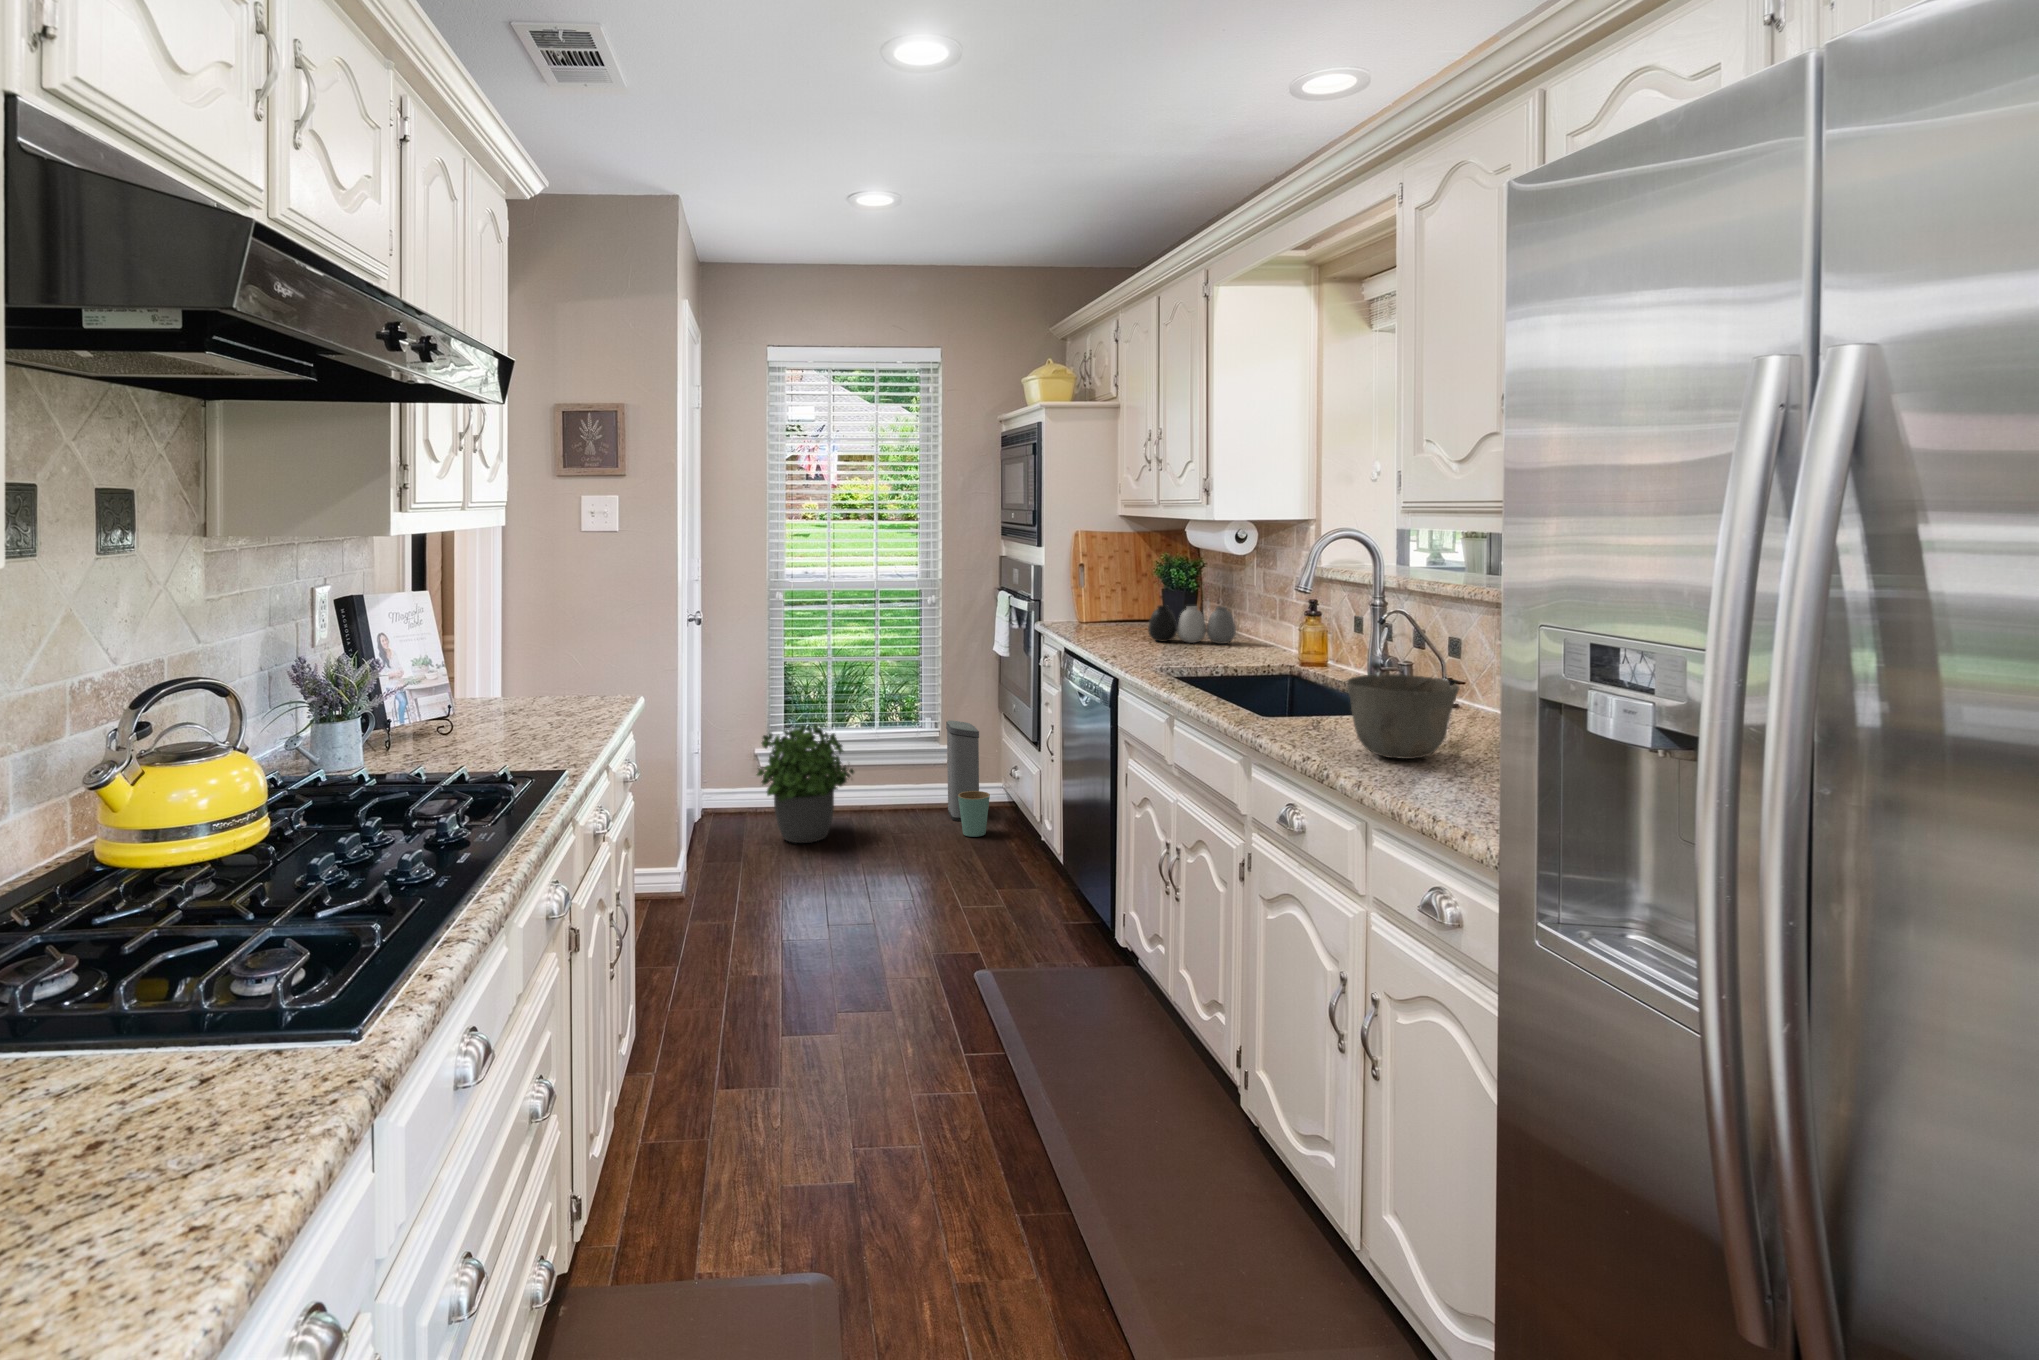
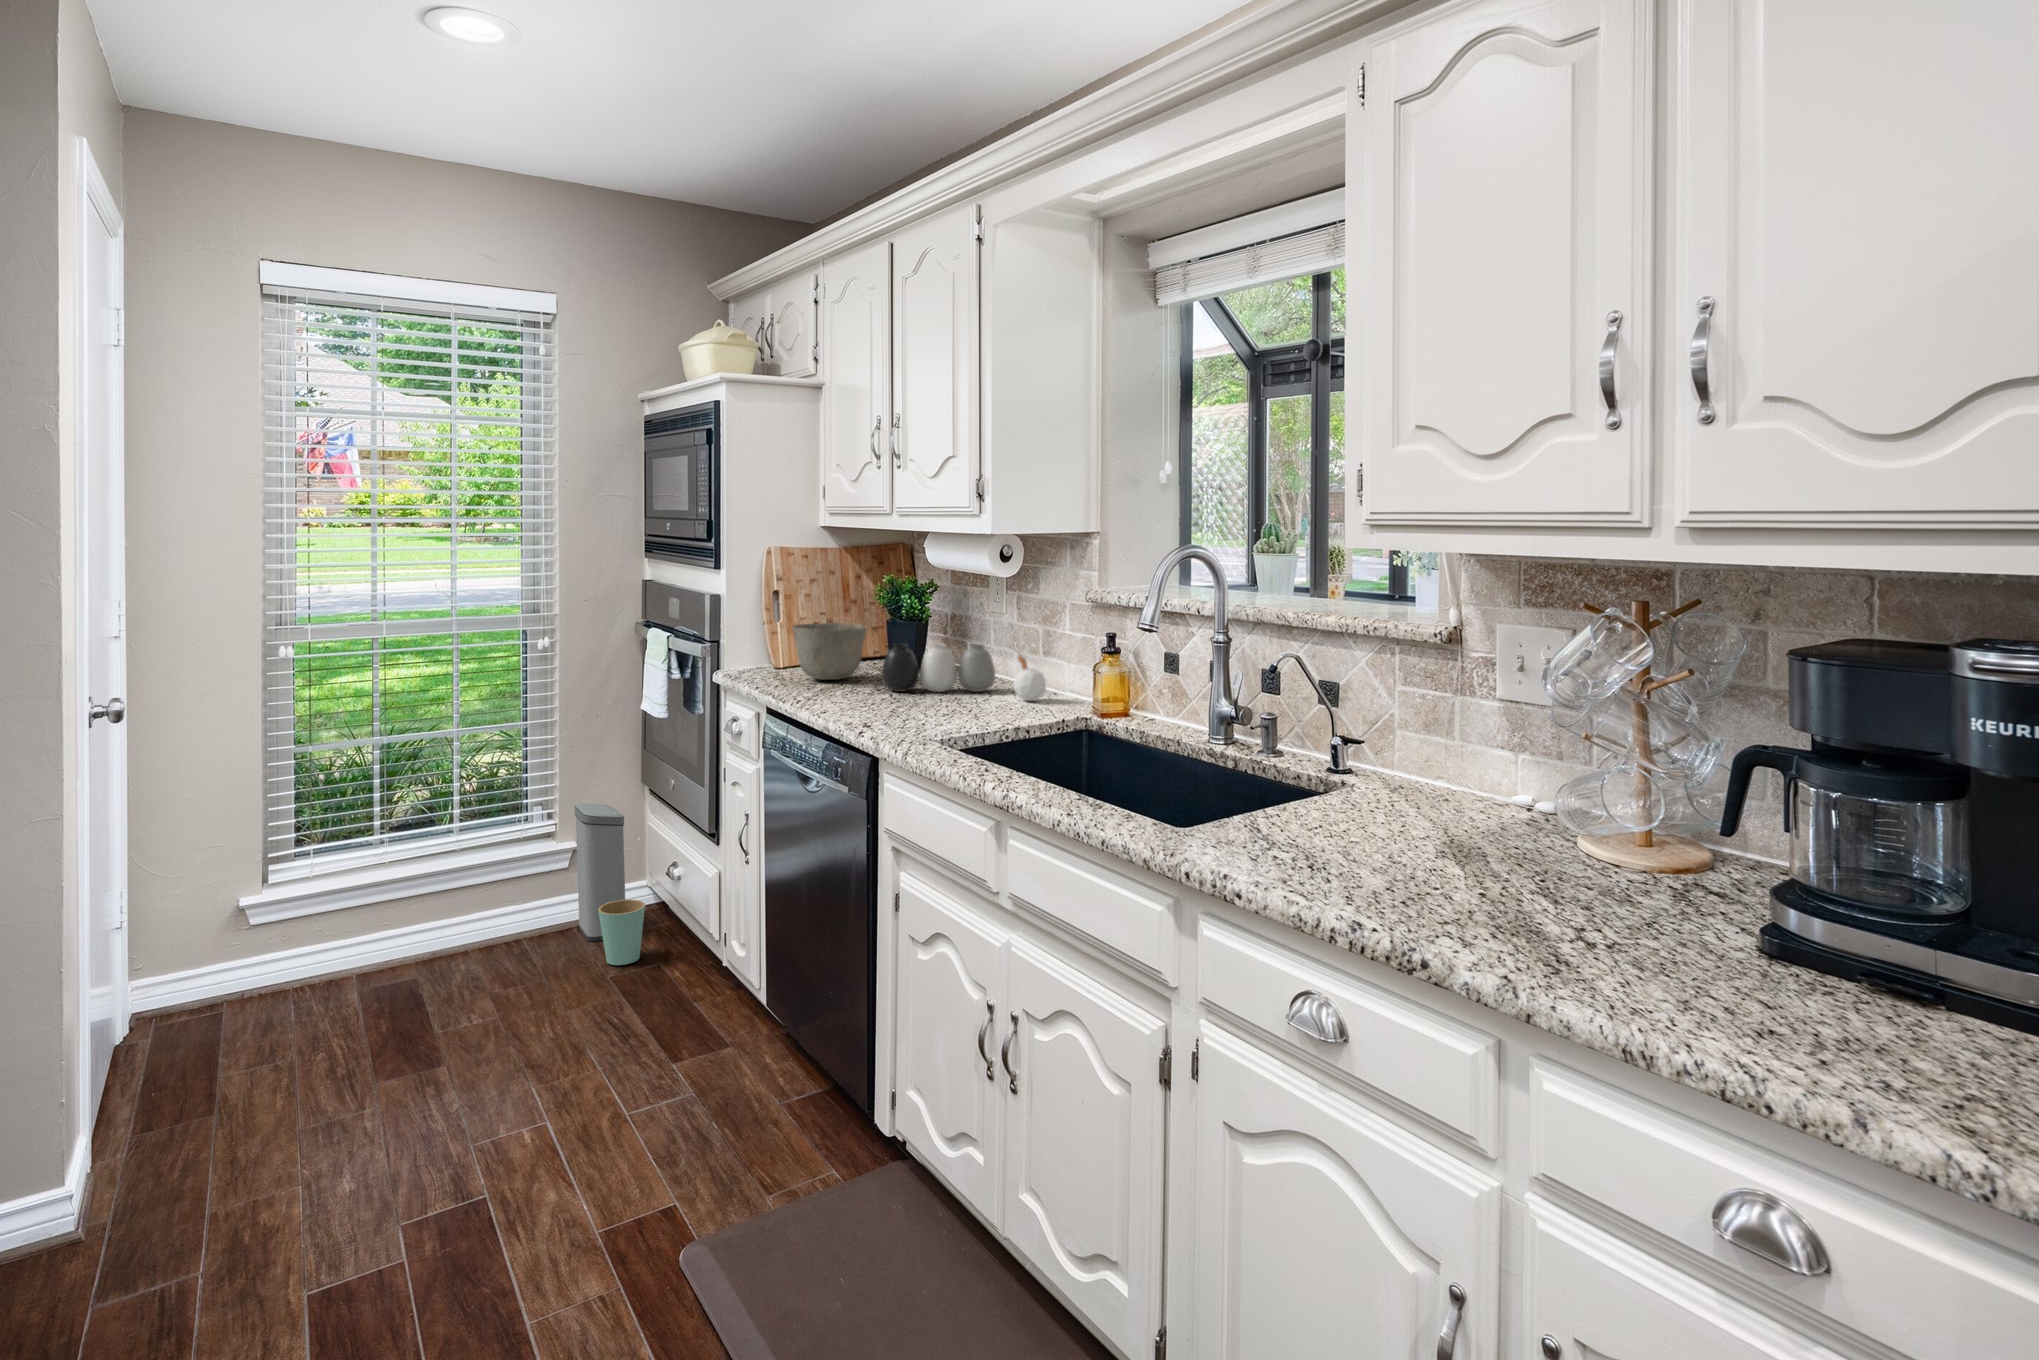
candle: none [1243,607,1269,651] -> present [1014,654,1046,701]
ceramic bowl: present [1347,674,1460,759] -> present [792,623,868,680]
potted plant: present [757,725,854,843] -> none [260,828,435,1014]

